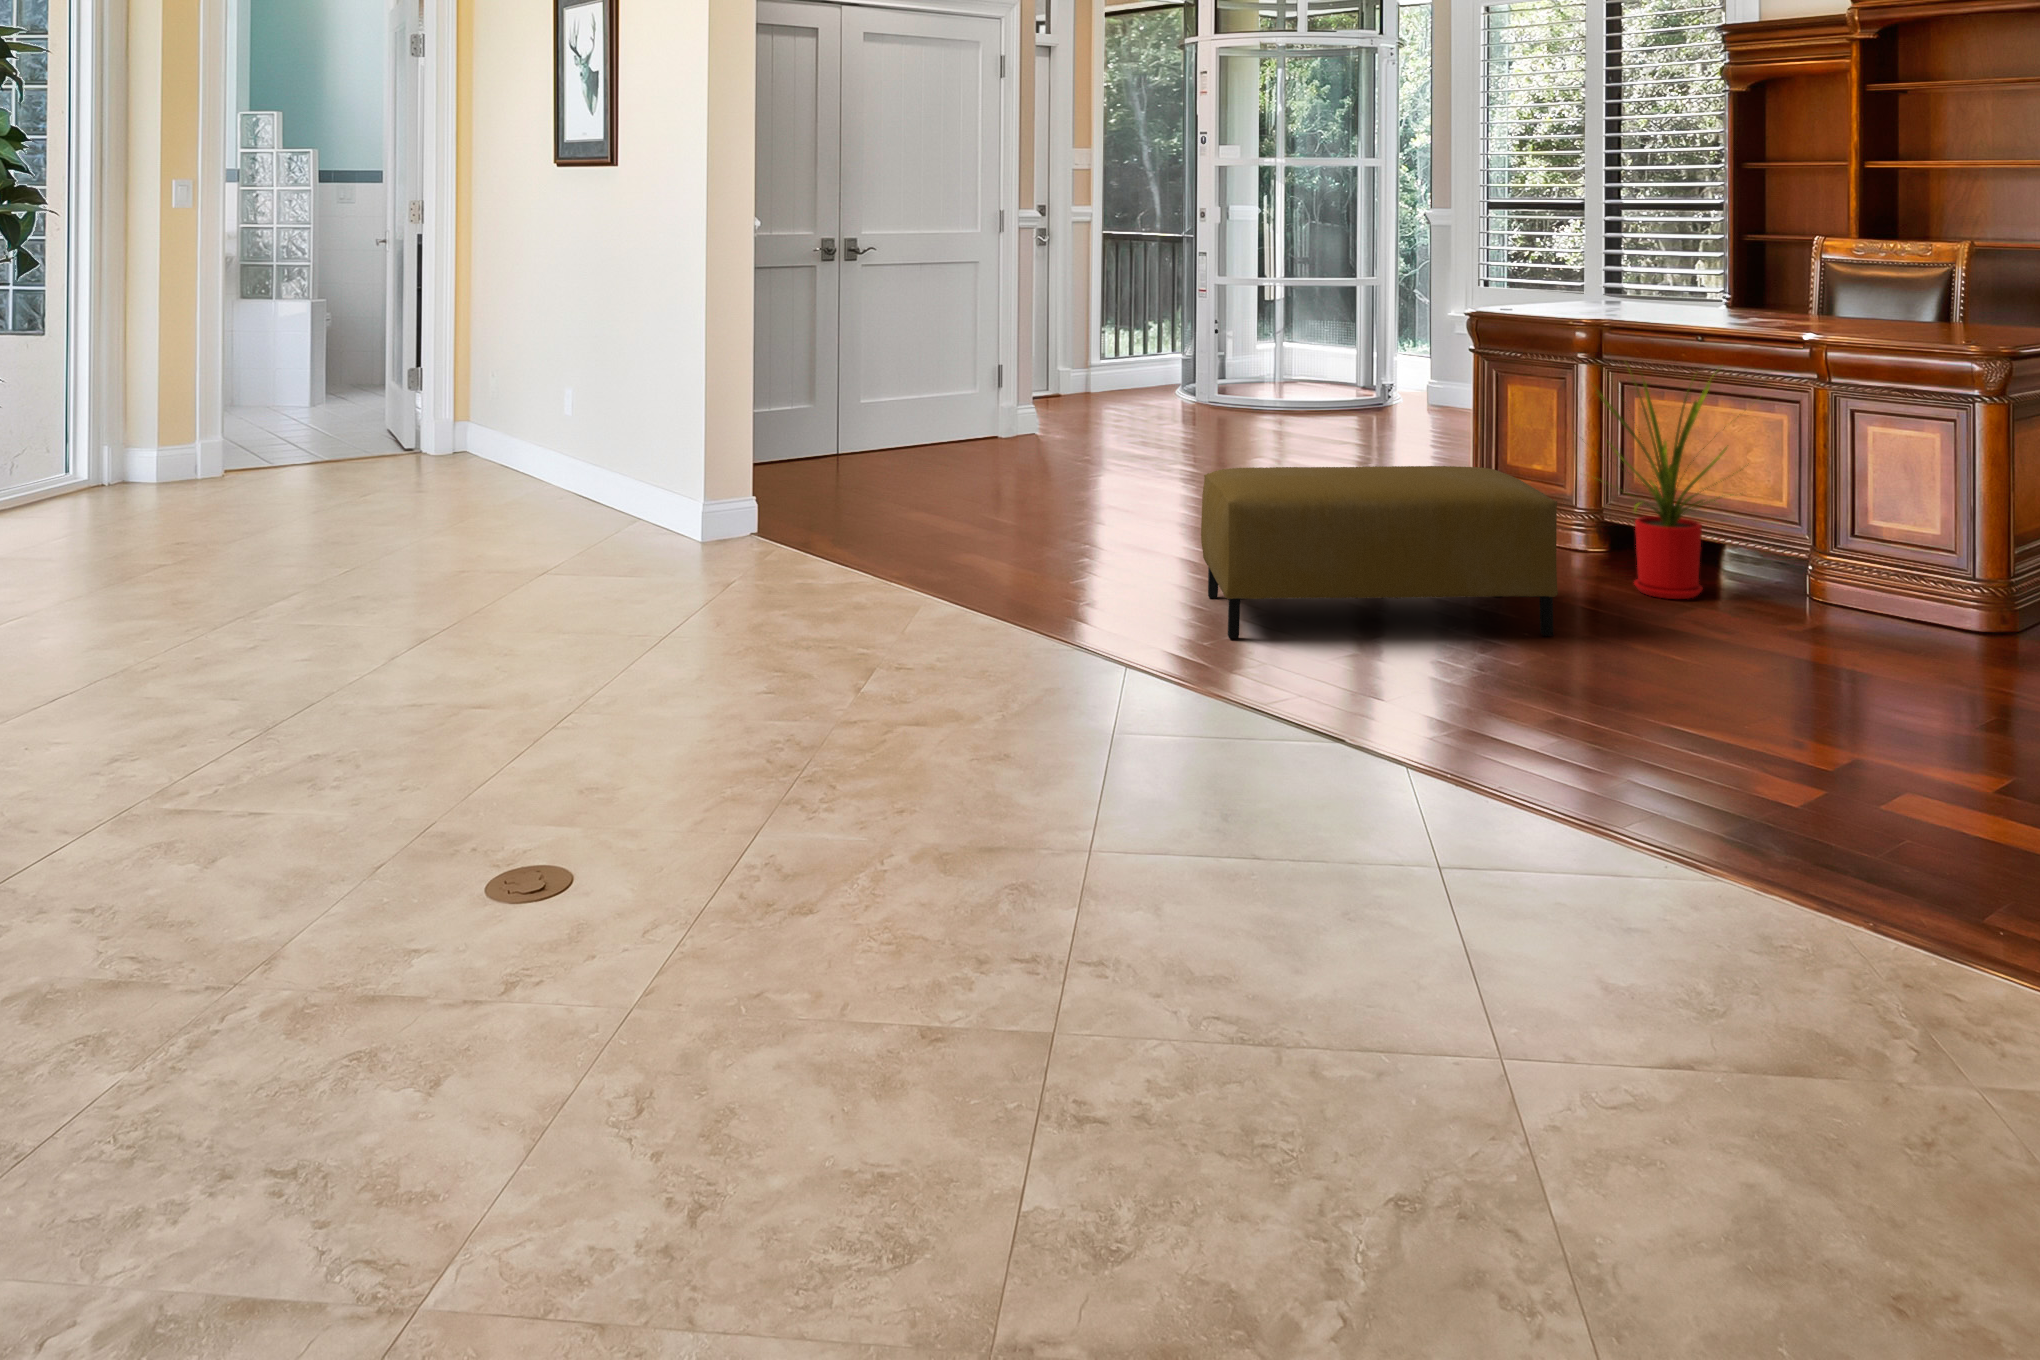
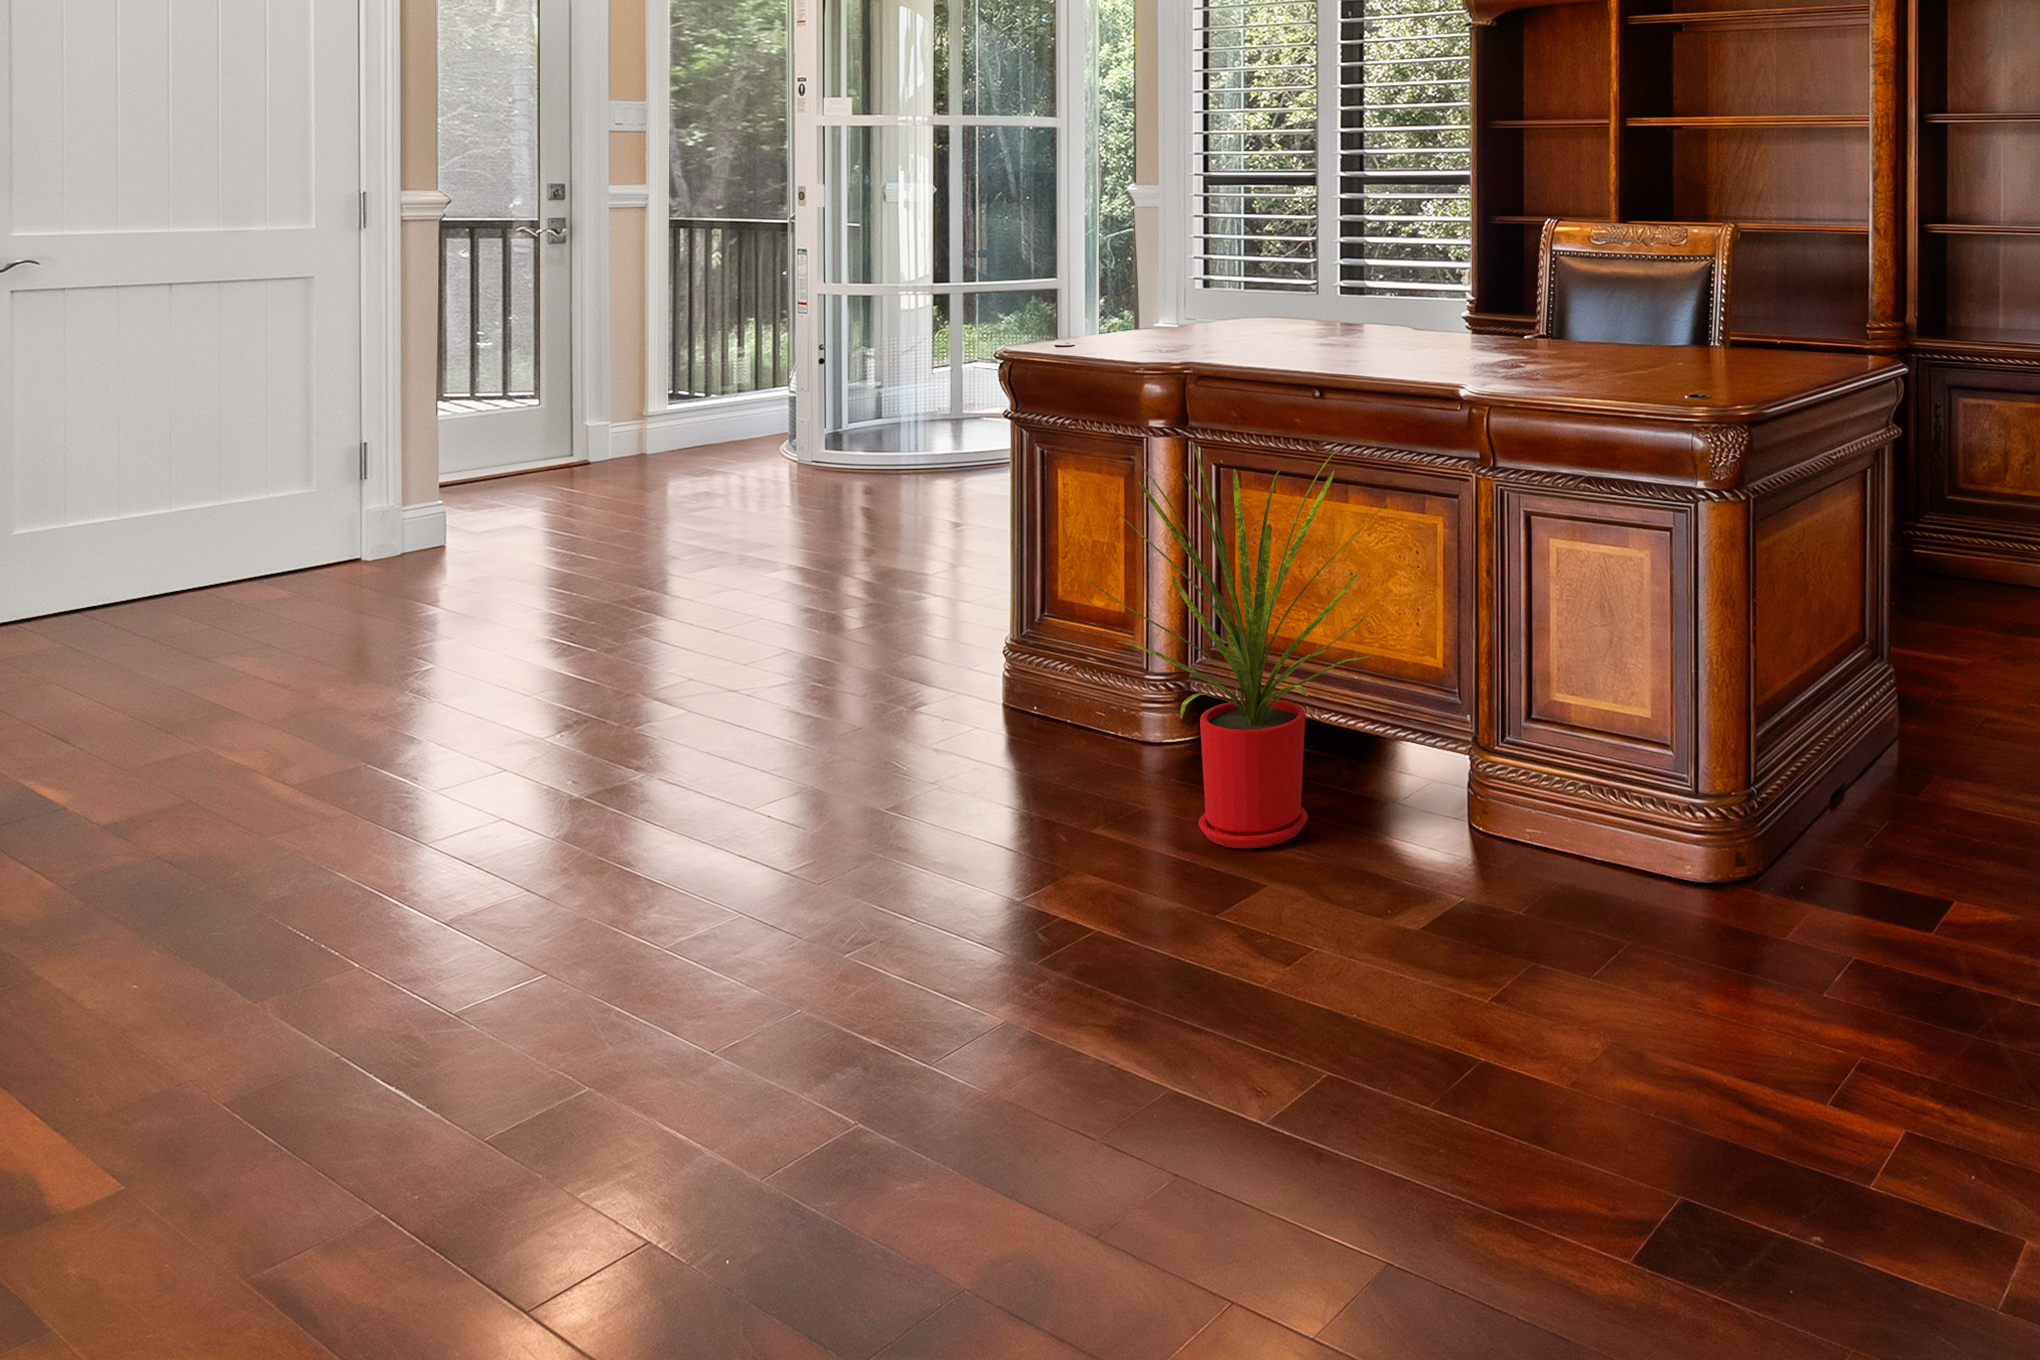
ottoman: present [1201,466,1558,638] -> none [237,662,990,1129]

